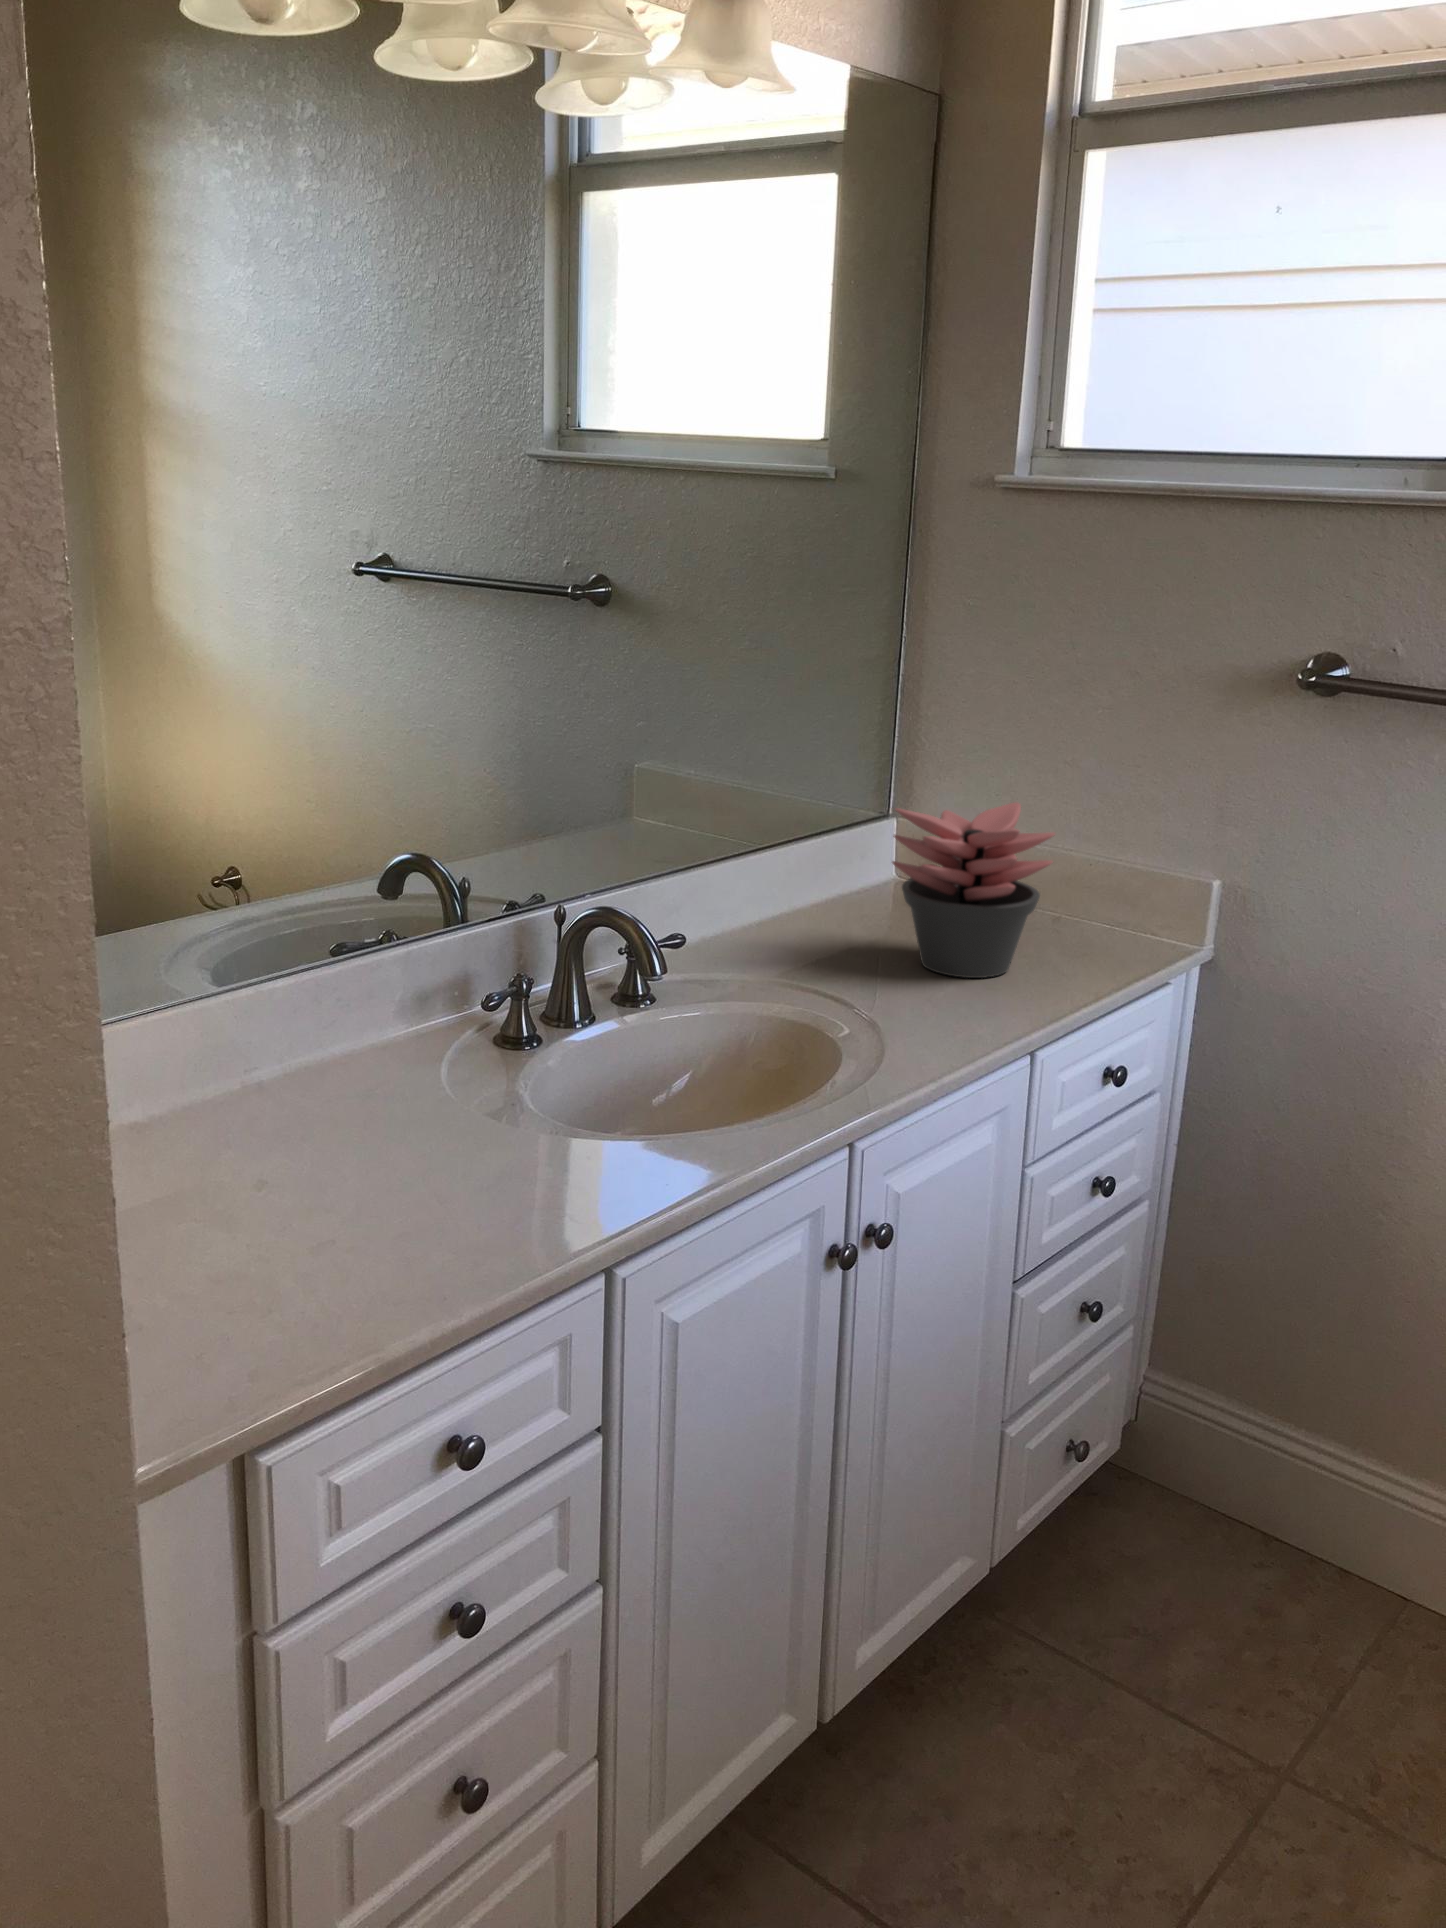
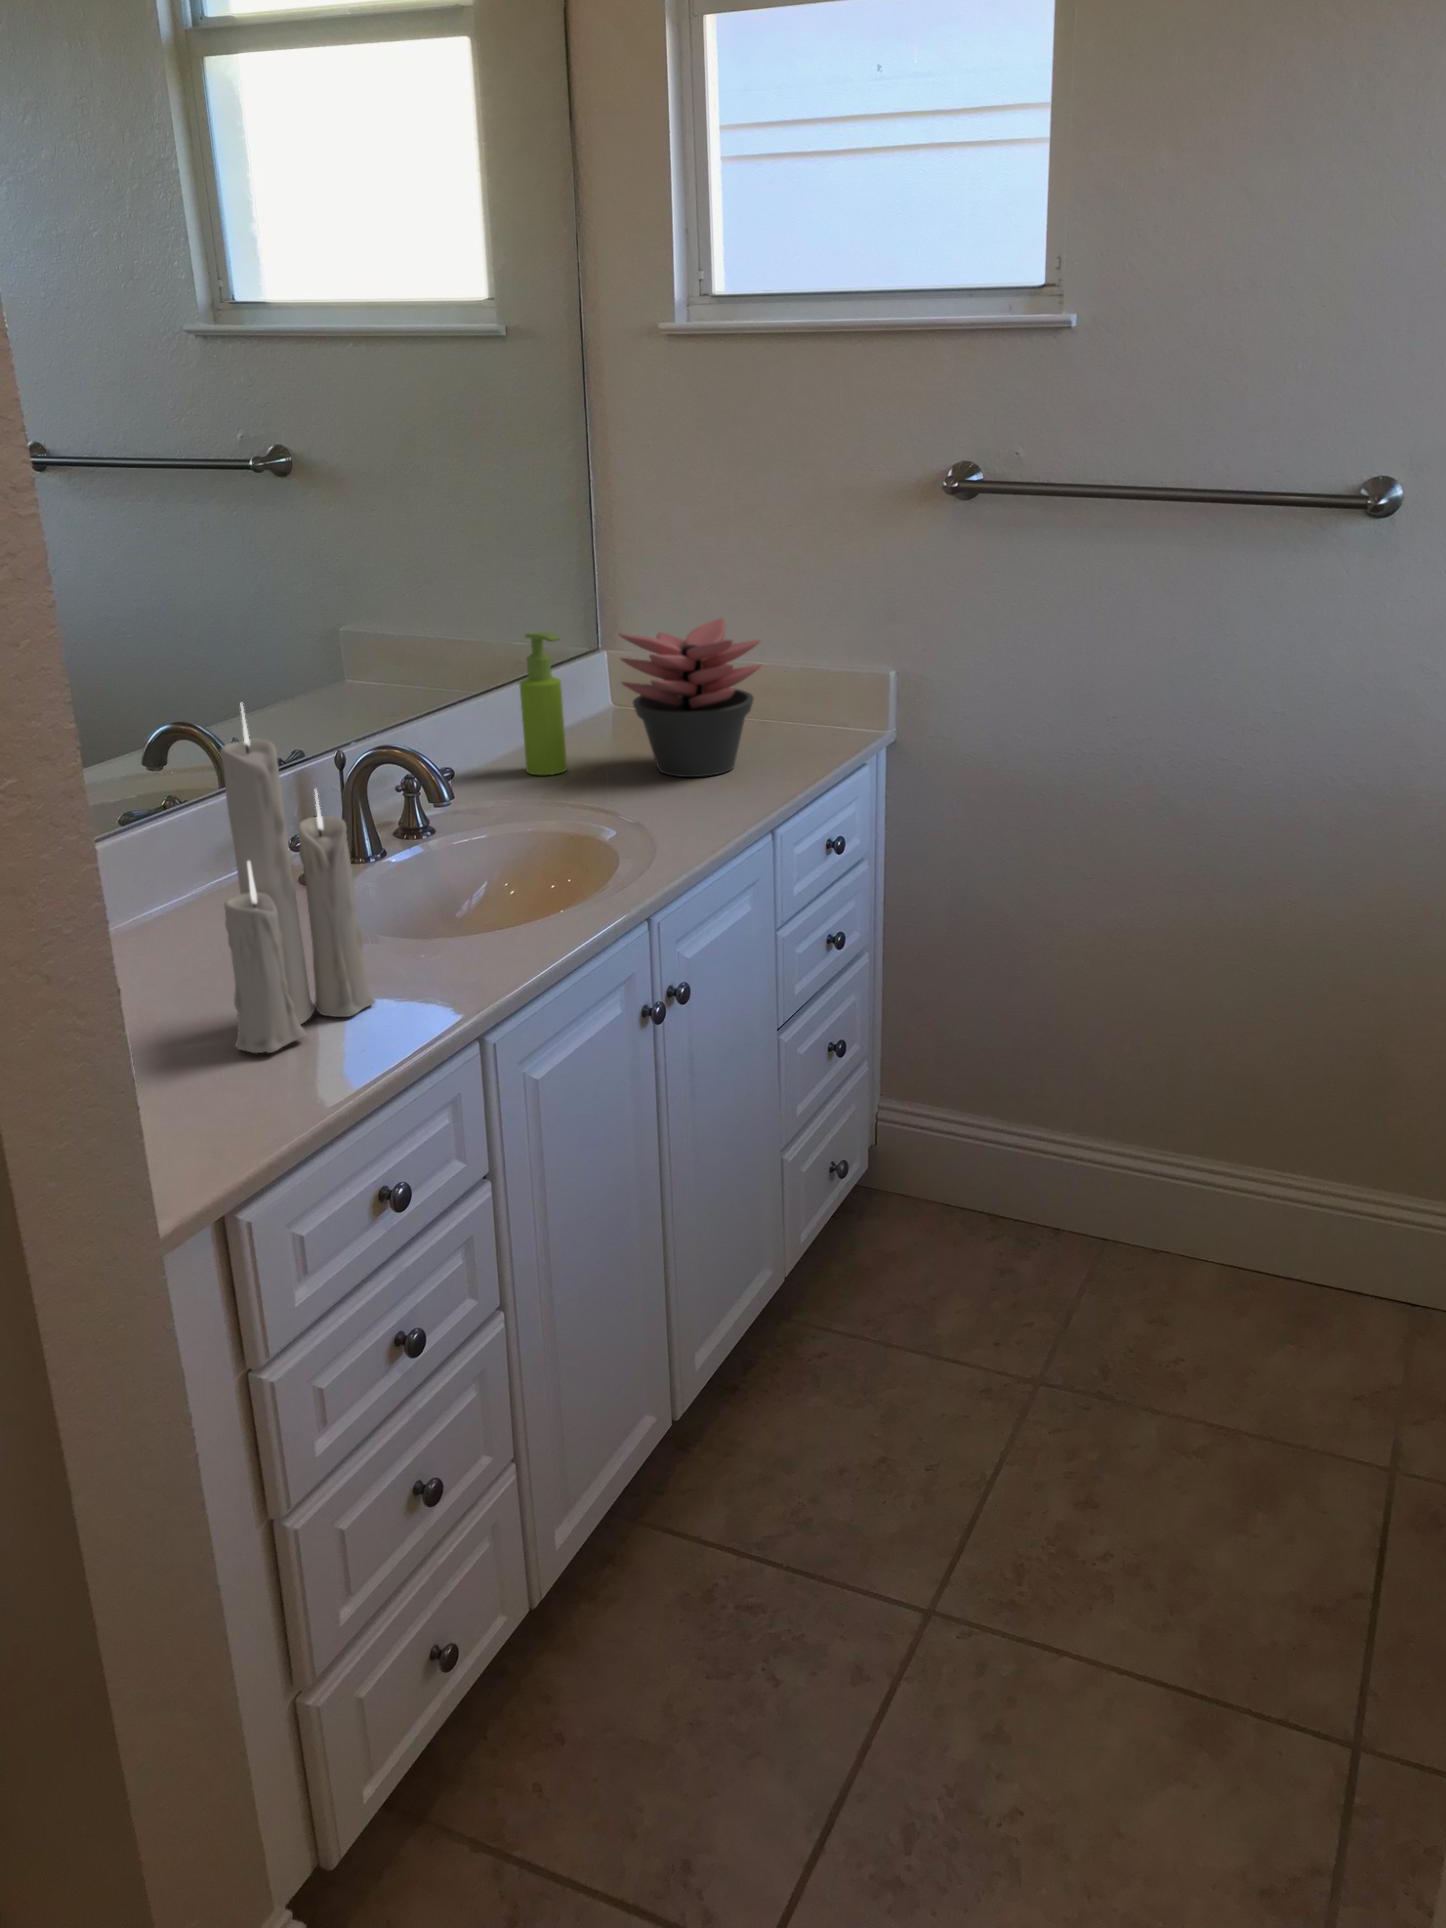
soap dispenser: none [778,796,831,952] -> present [520,632,567,775]
candle: none [331,836,503,1253] -> present [220,704,375,1053]

